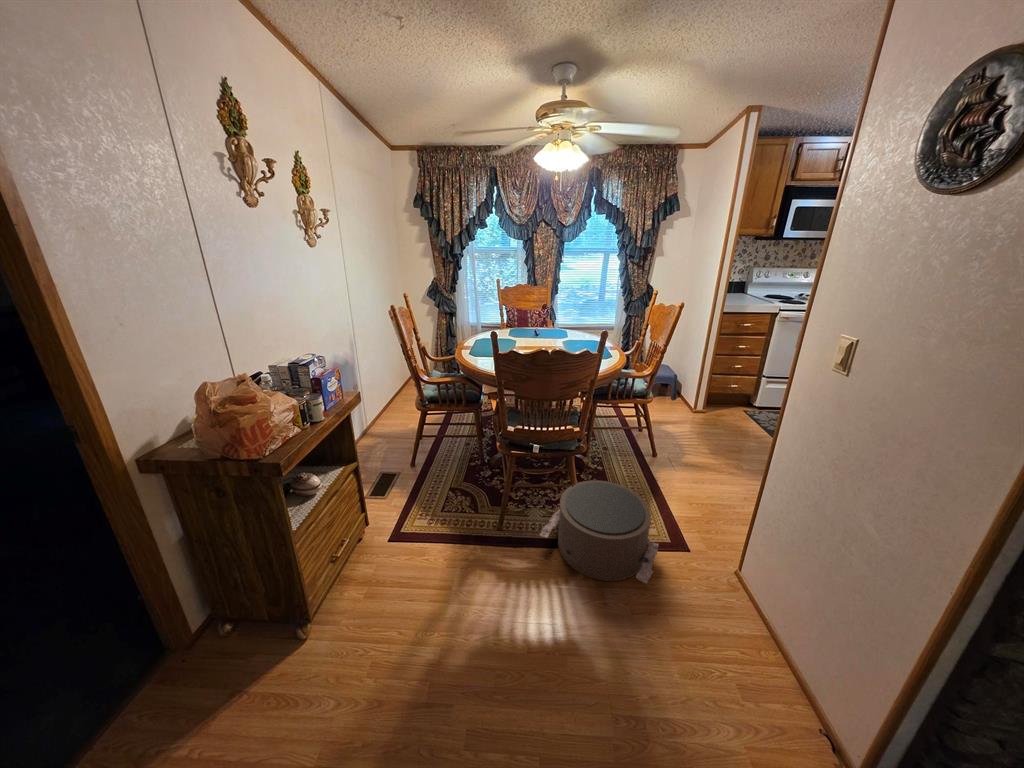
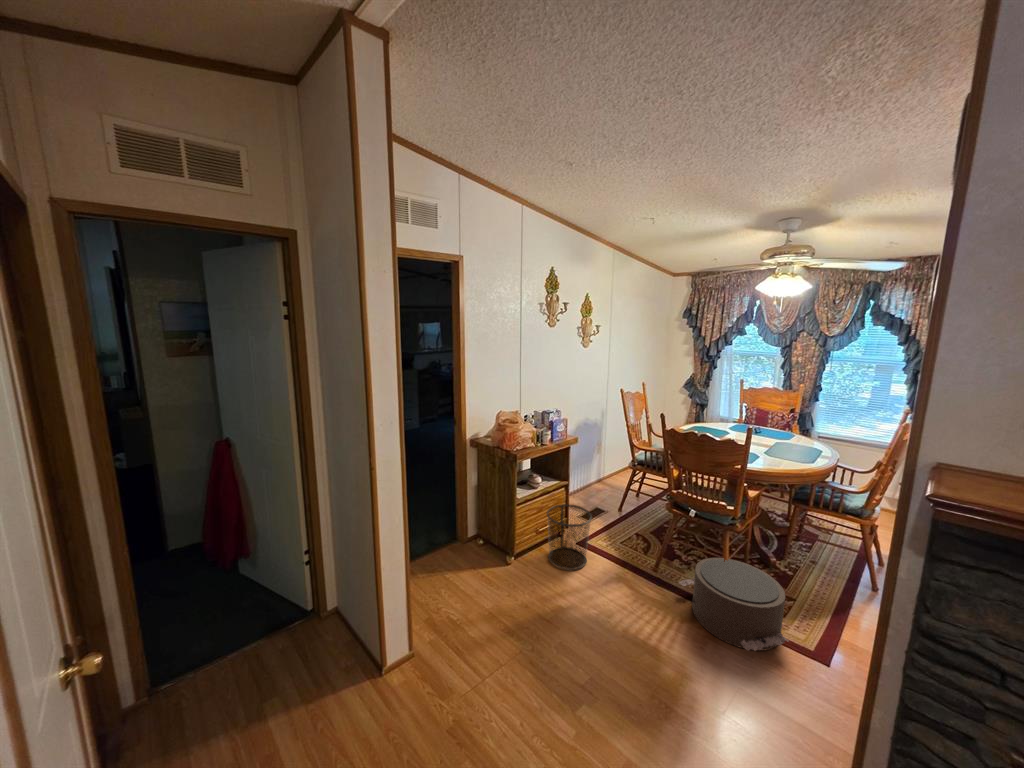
waste bin: none [339,499,420,609] -> present [547,504,592,570]

